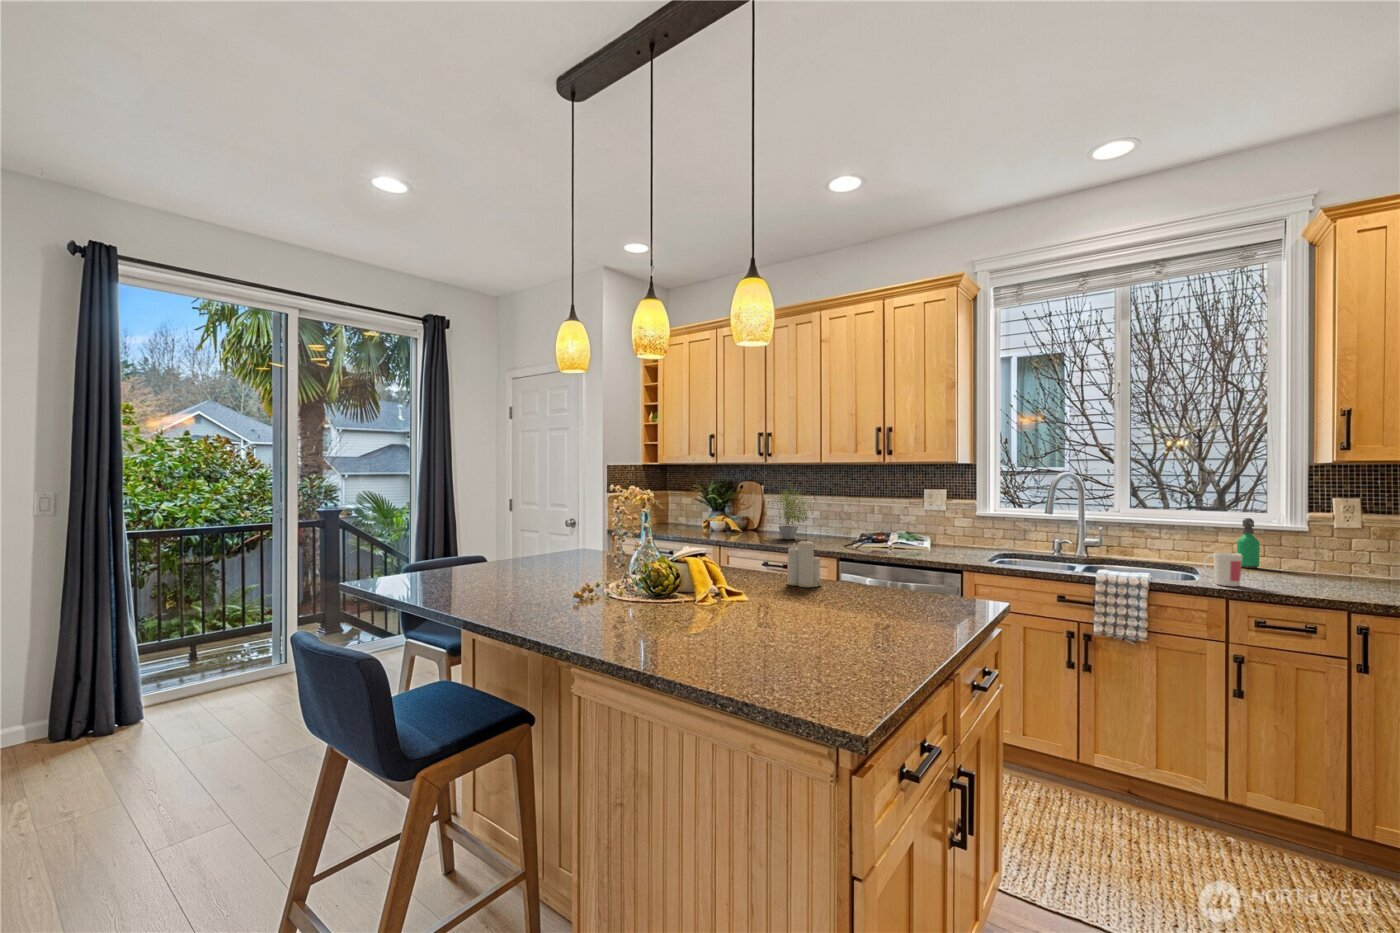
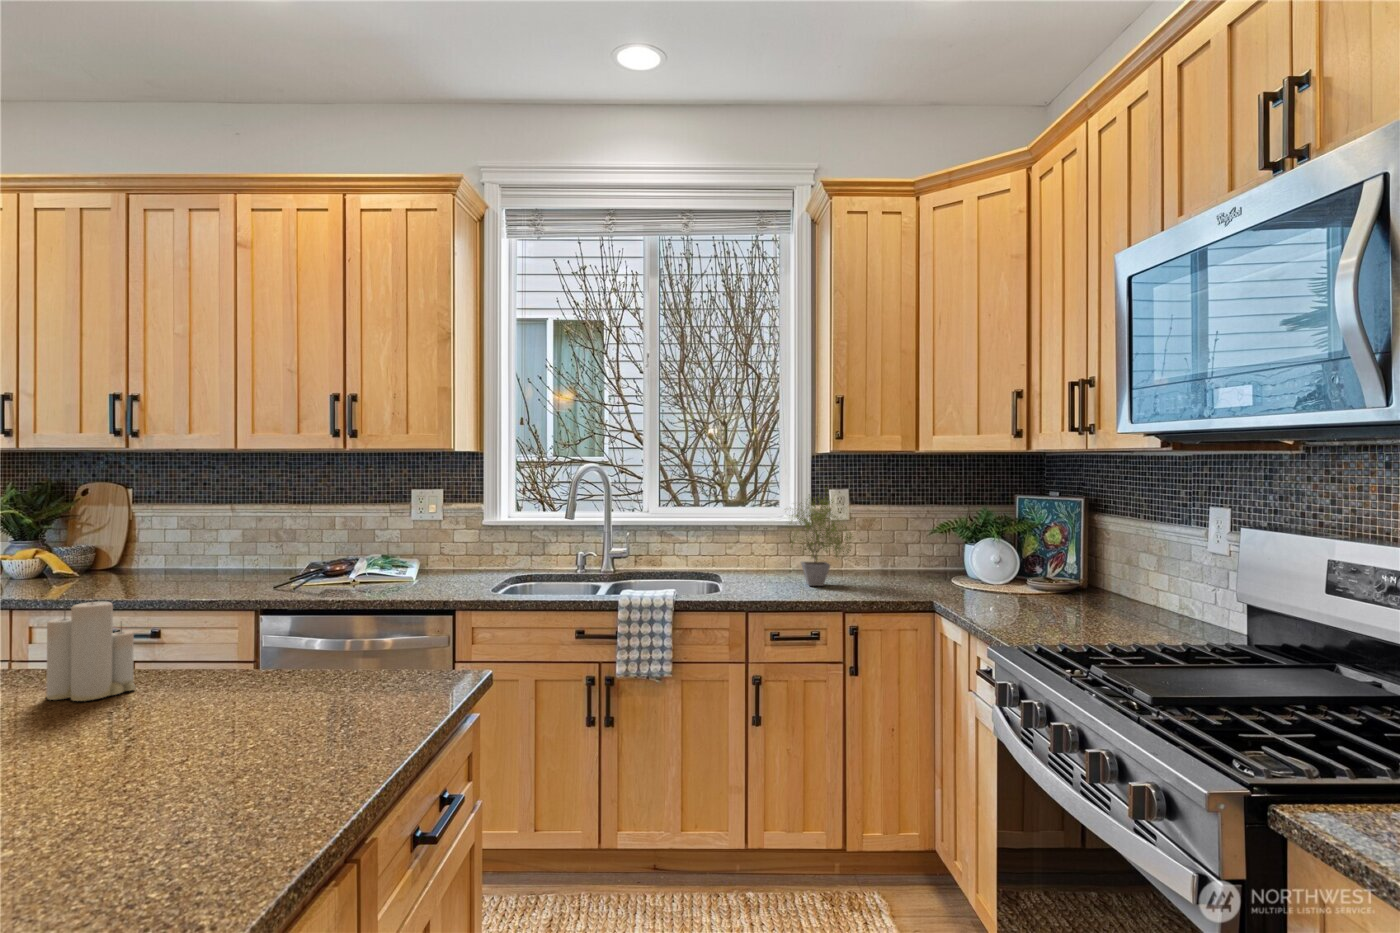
potted plant: present [777,485,813,539] -> present [790,497,852,586]
soap dispenser: present [1237,518,1260,568] -> none [756,514,775,570]
mug: present [1203,552,1242,586] -> none [729,557,764,596]

